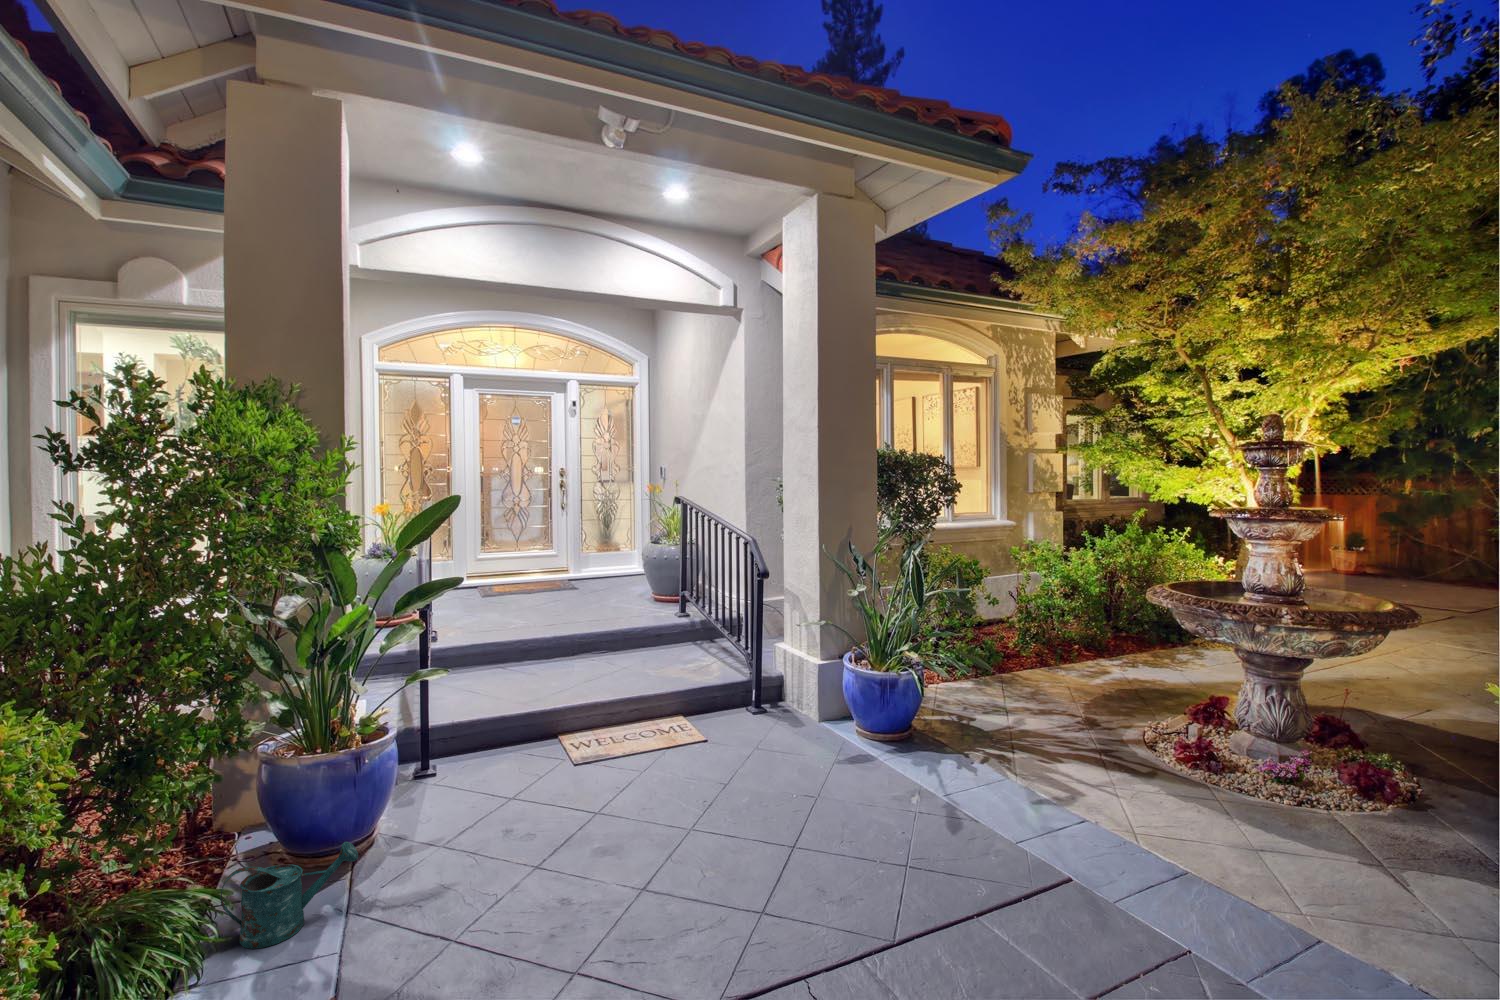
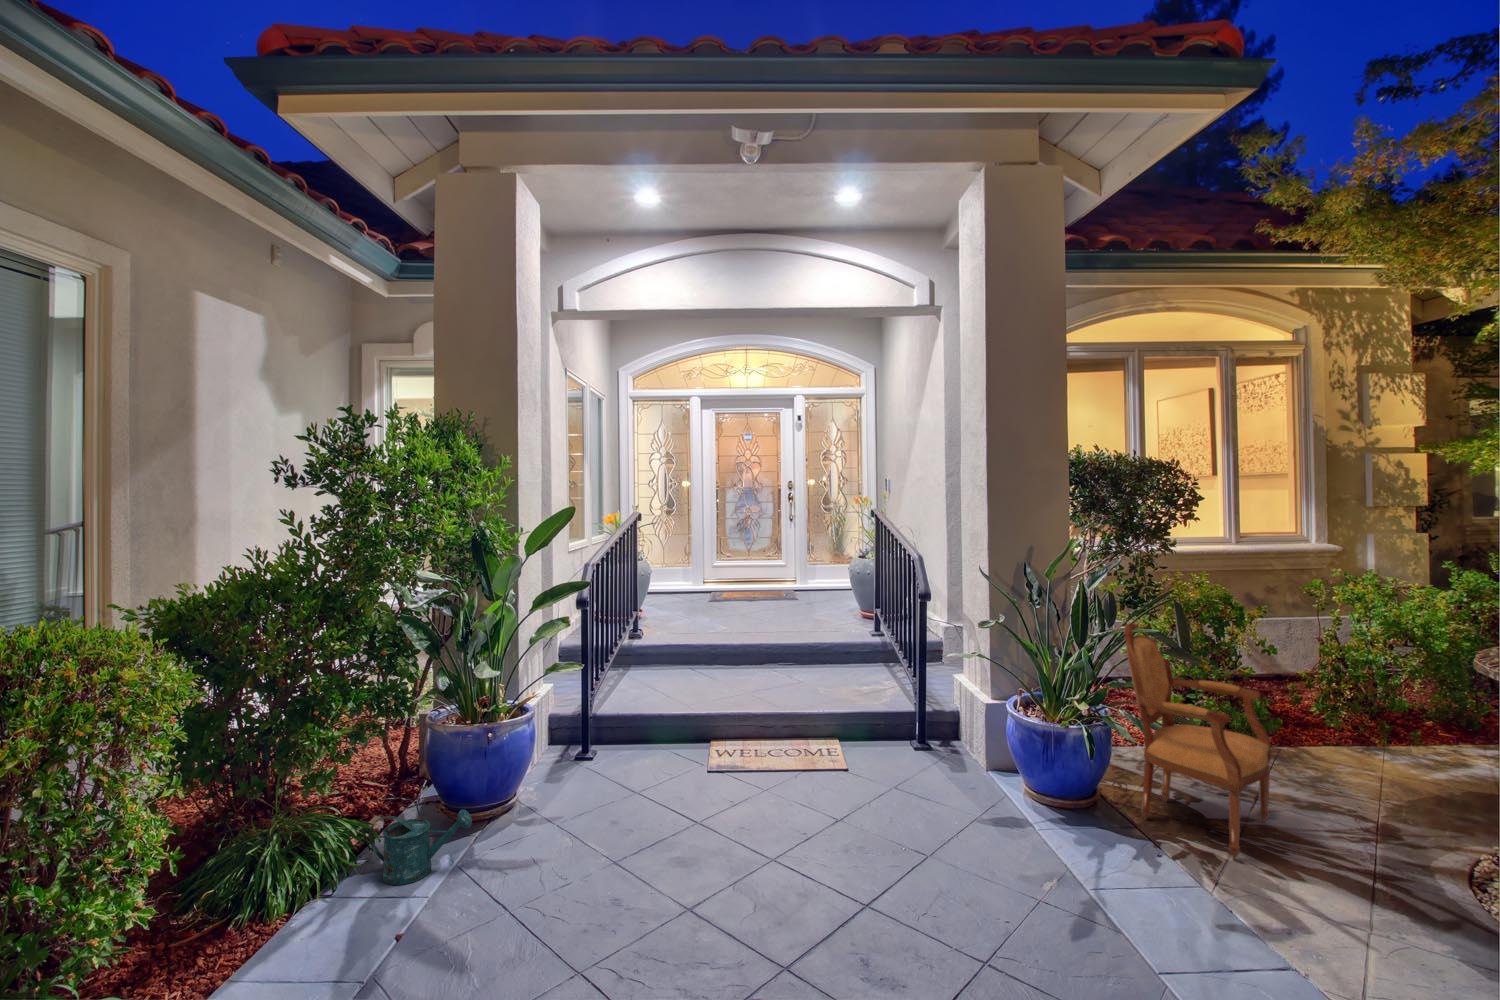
armchair: none [931,585,1031,758] -> present [1124,623,1271,860]

